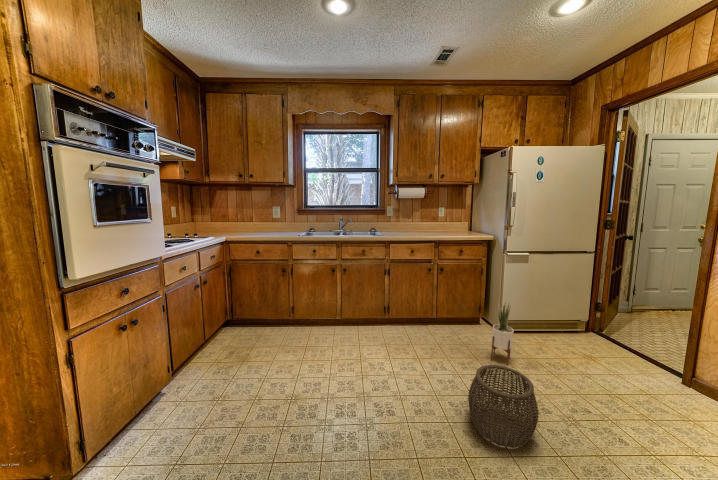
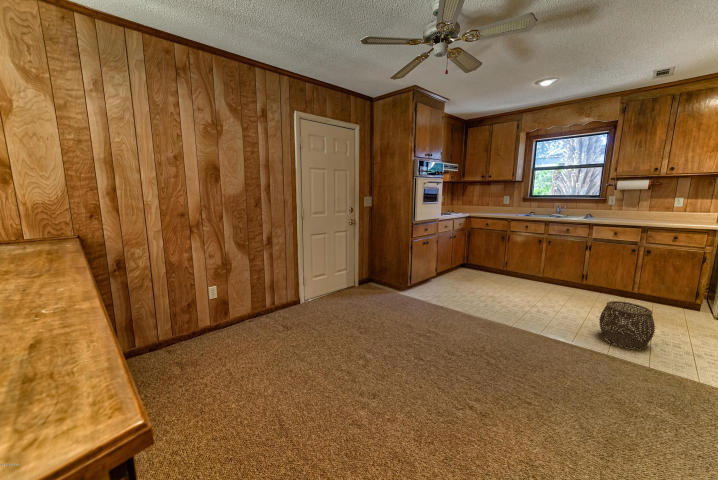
potted plant: present [491,300,514,365] -> none [670,275,704,332]

